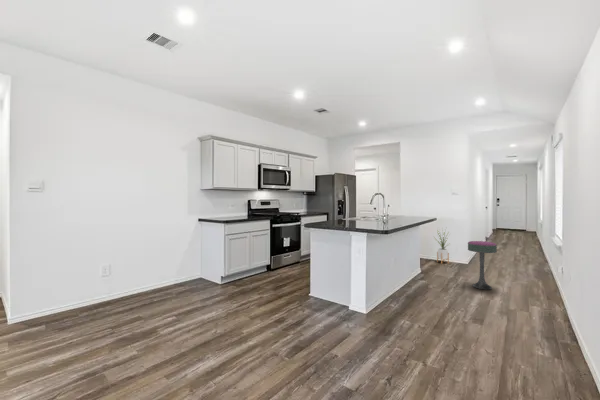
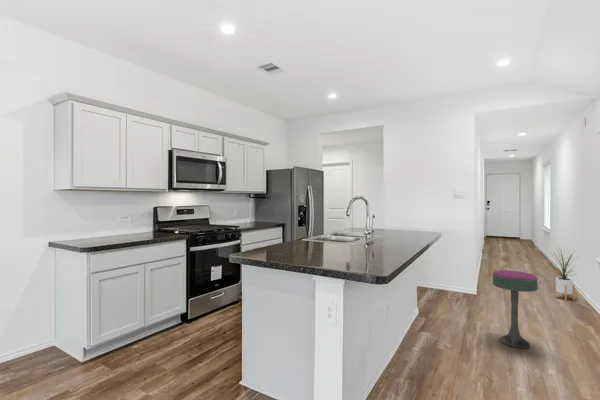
house plant: present [437,232,449,263] -> present [554,251,574,301]

